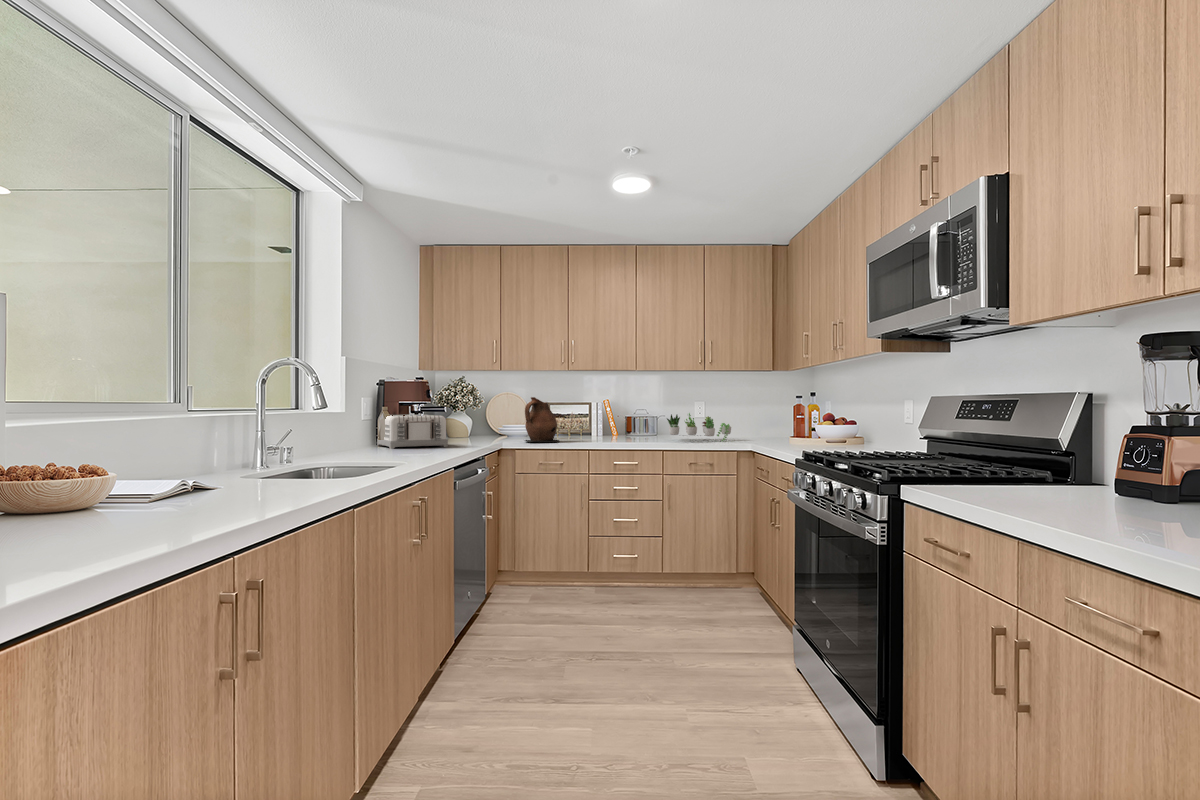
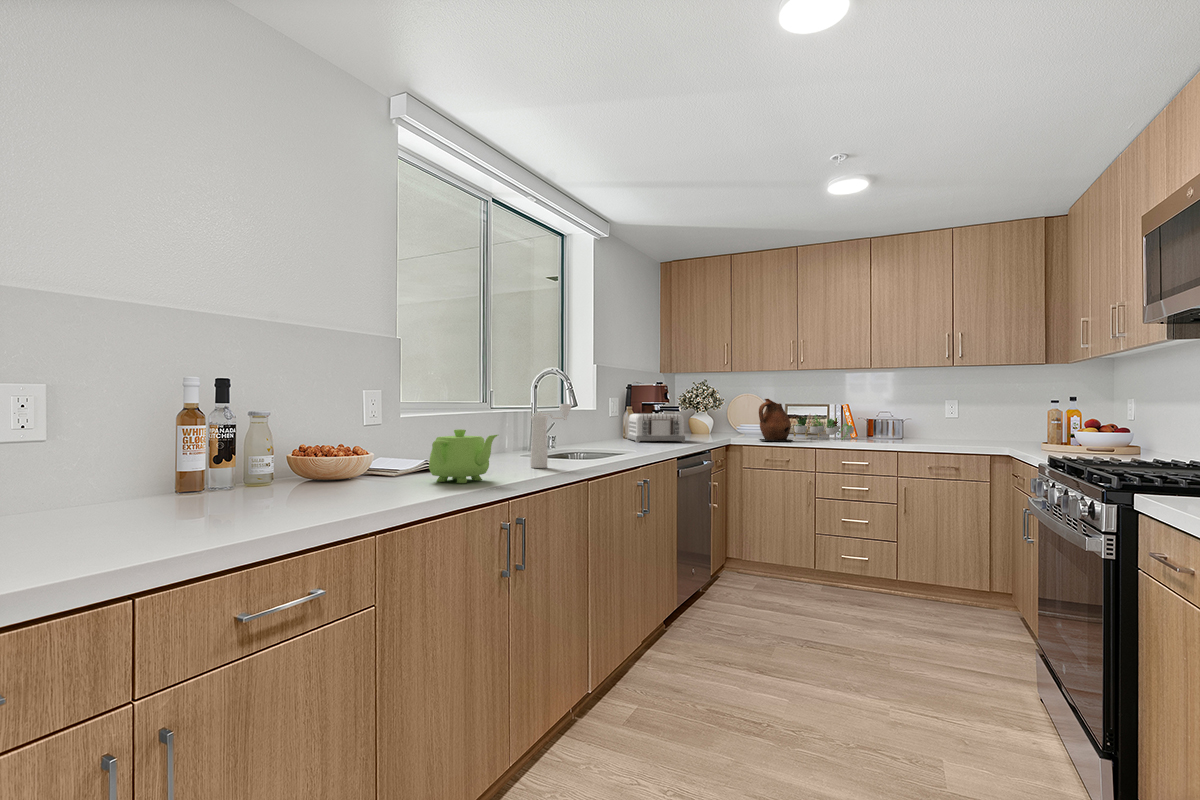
pepper mill: none [269,405,327,491] -> present [531,404,571,468]
succulent plant: present [667,413,731,441] -> present [794,415,854,439]
teapot: none [106,444,230,526] -> present [429,429,498,483]

